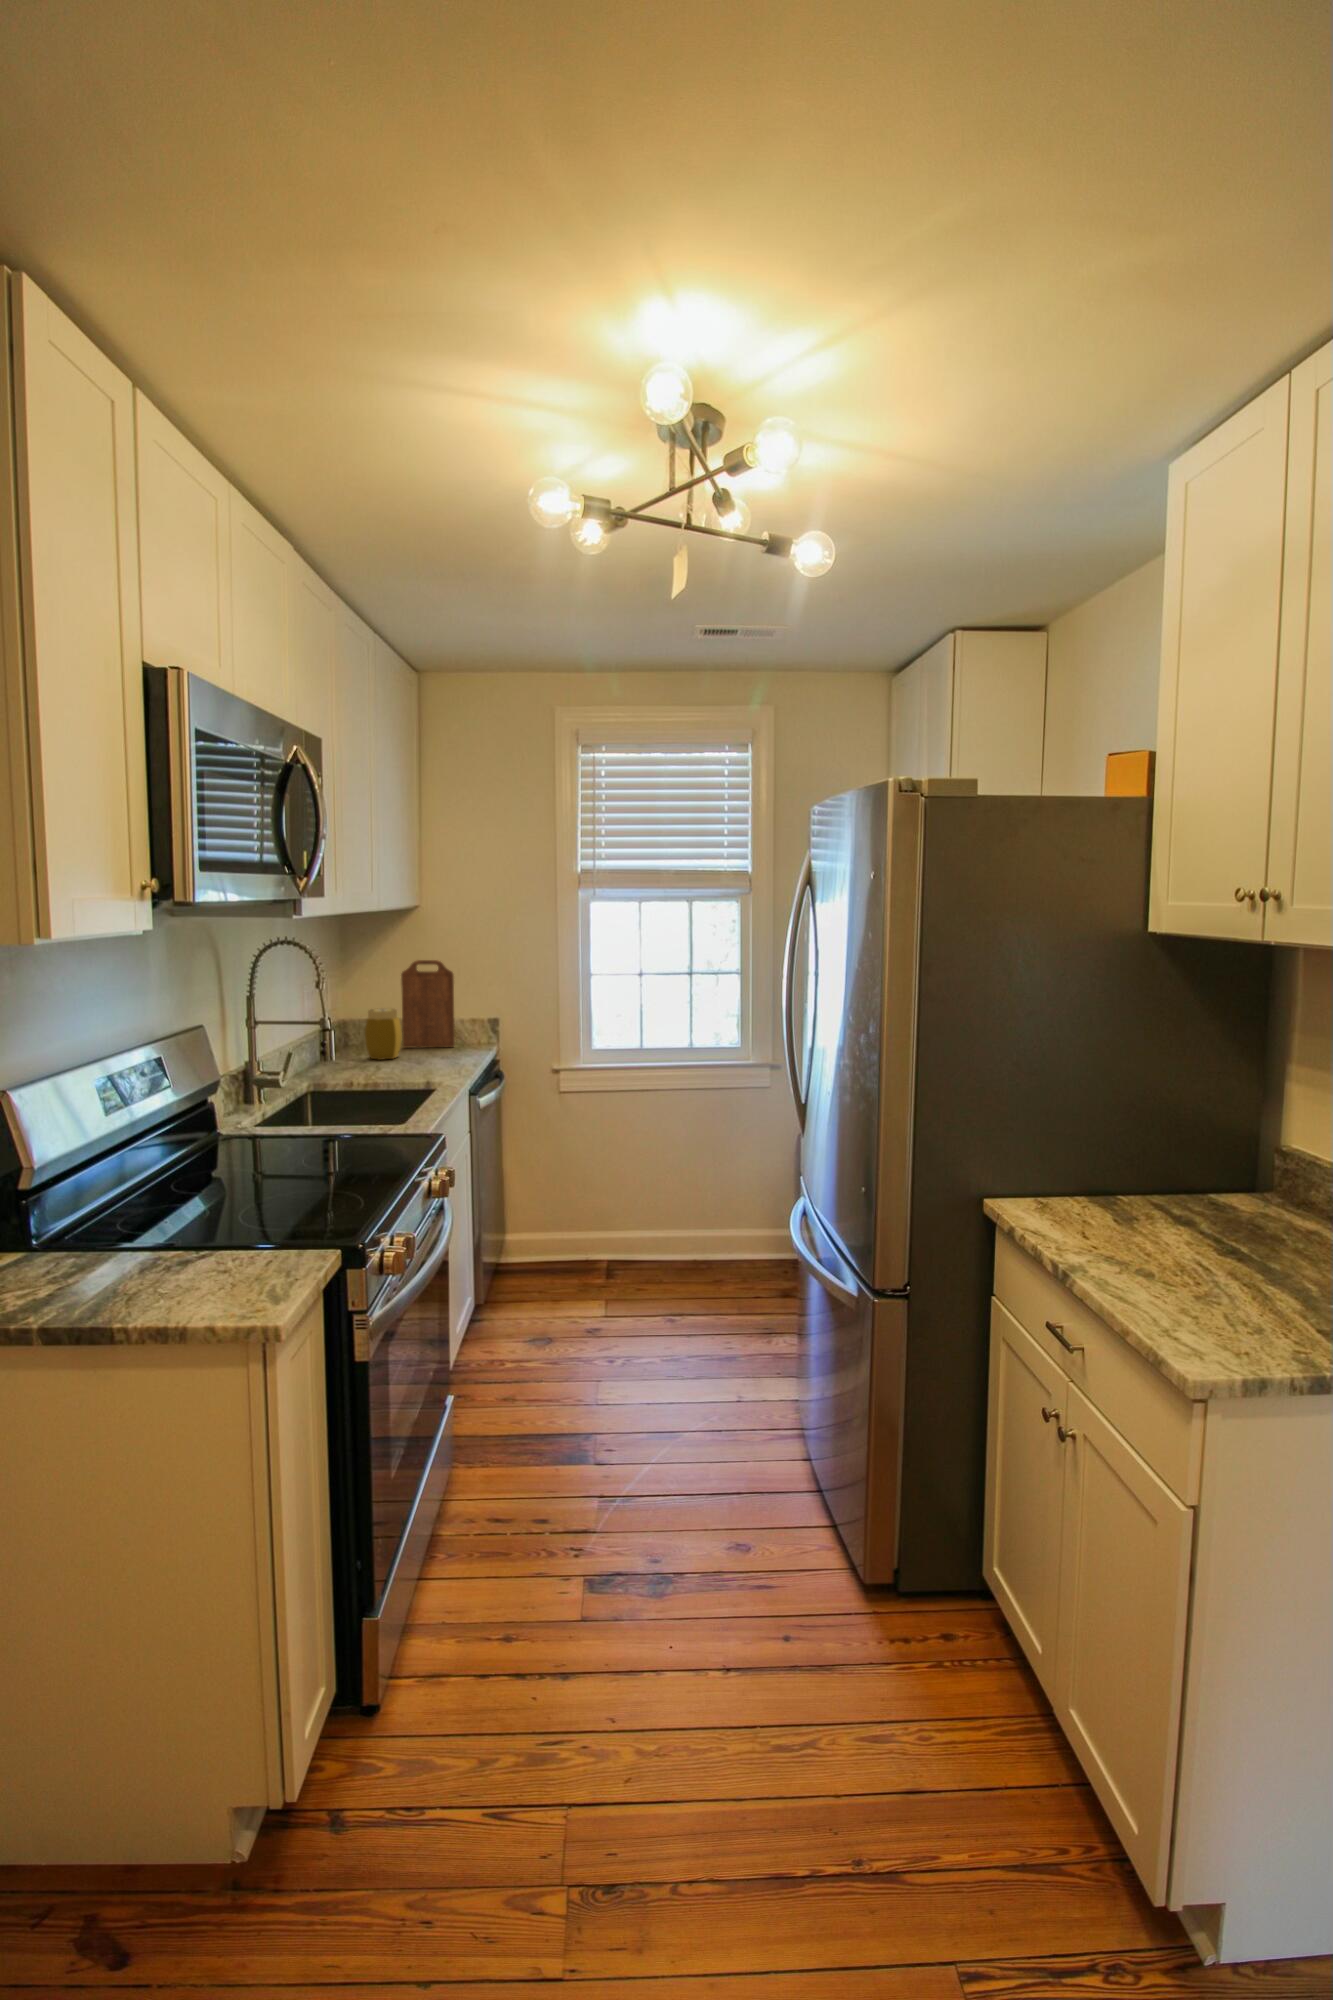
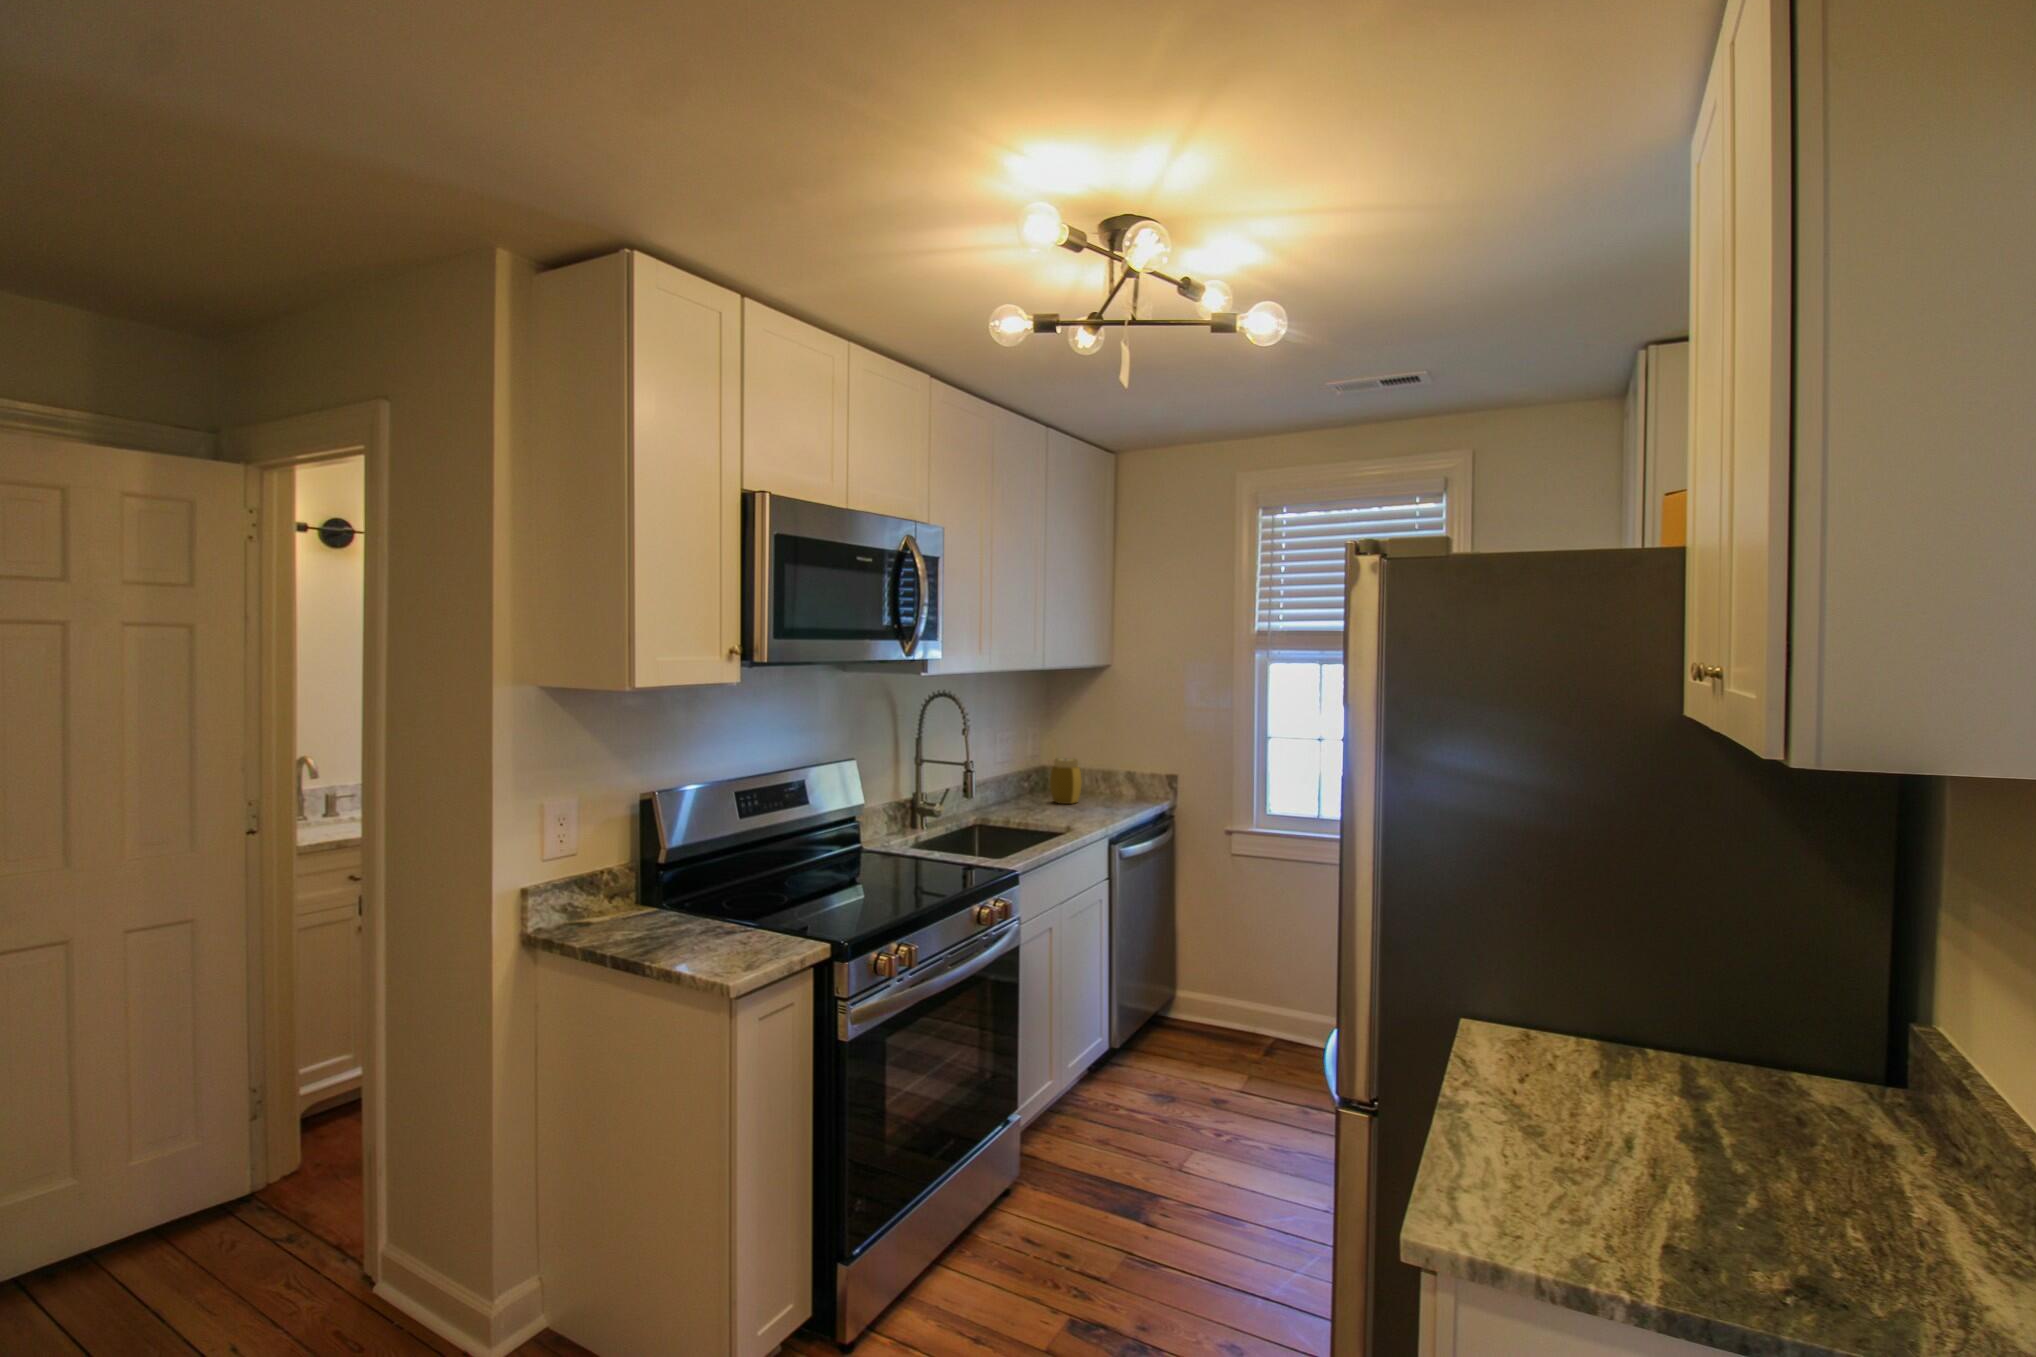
cutting board: present [401,960,455,1048] -> none [1092,716,1137,798]

